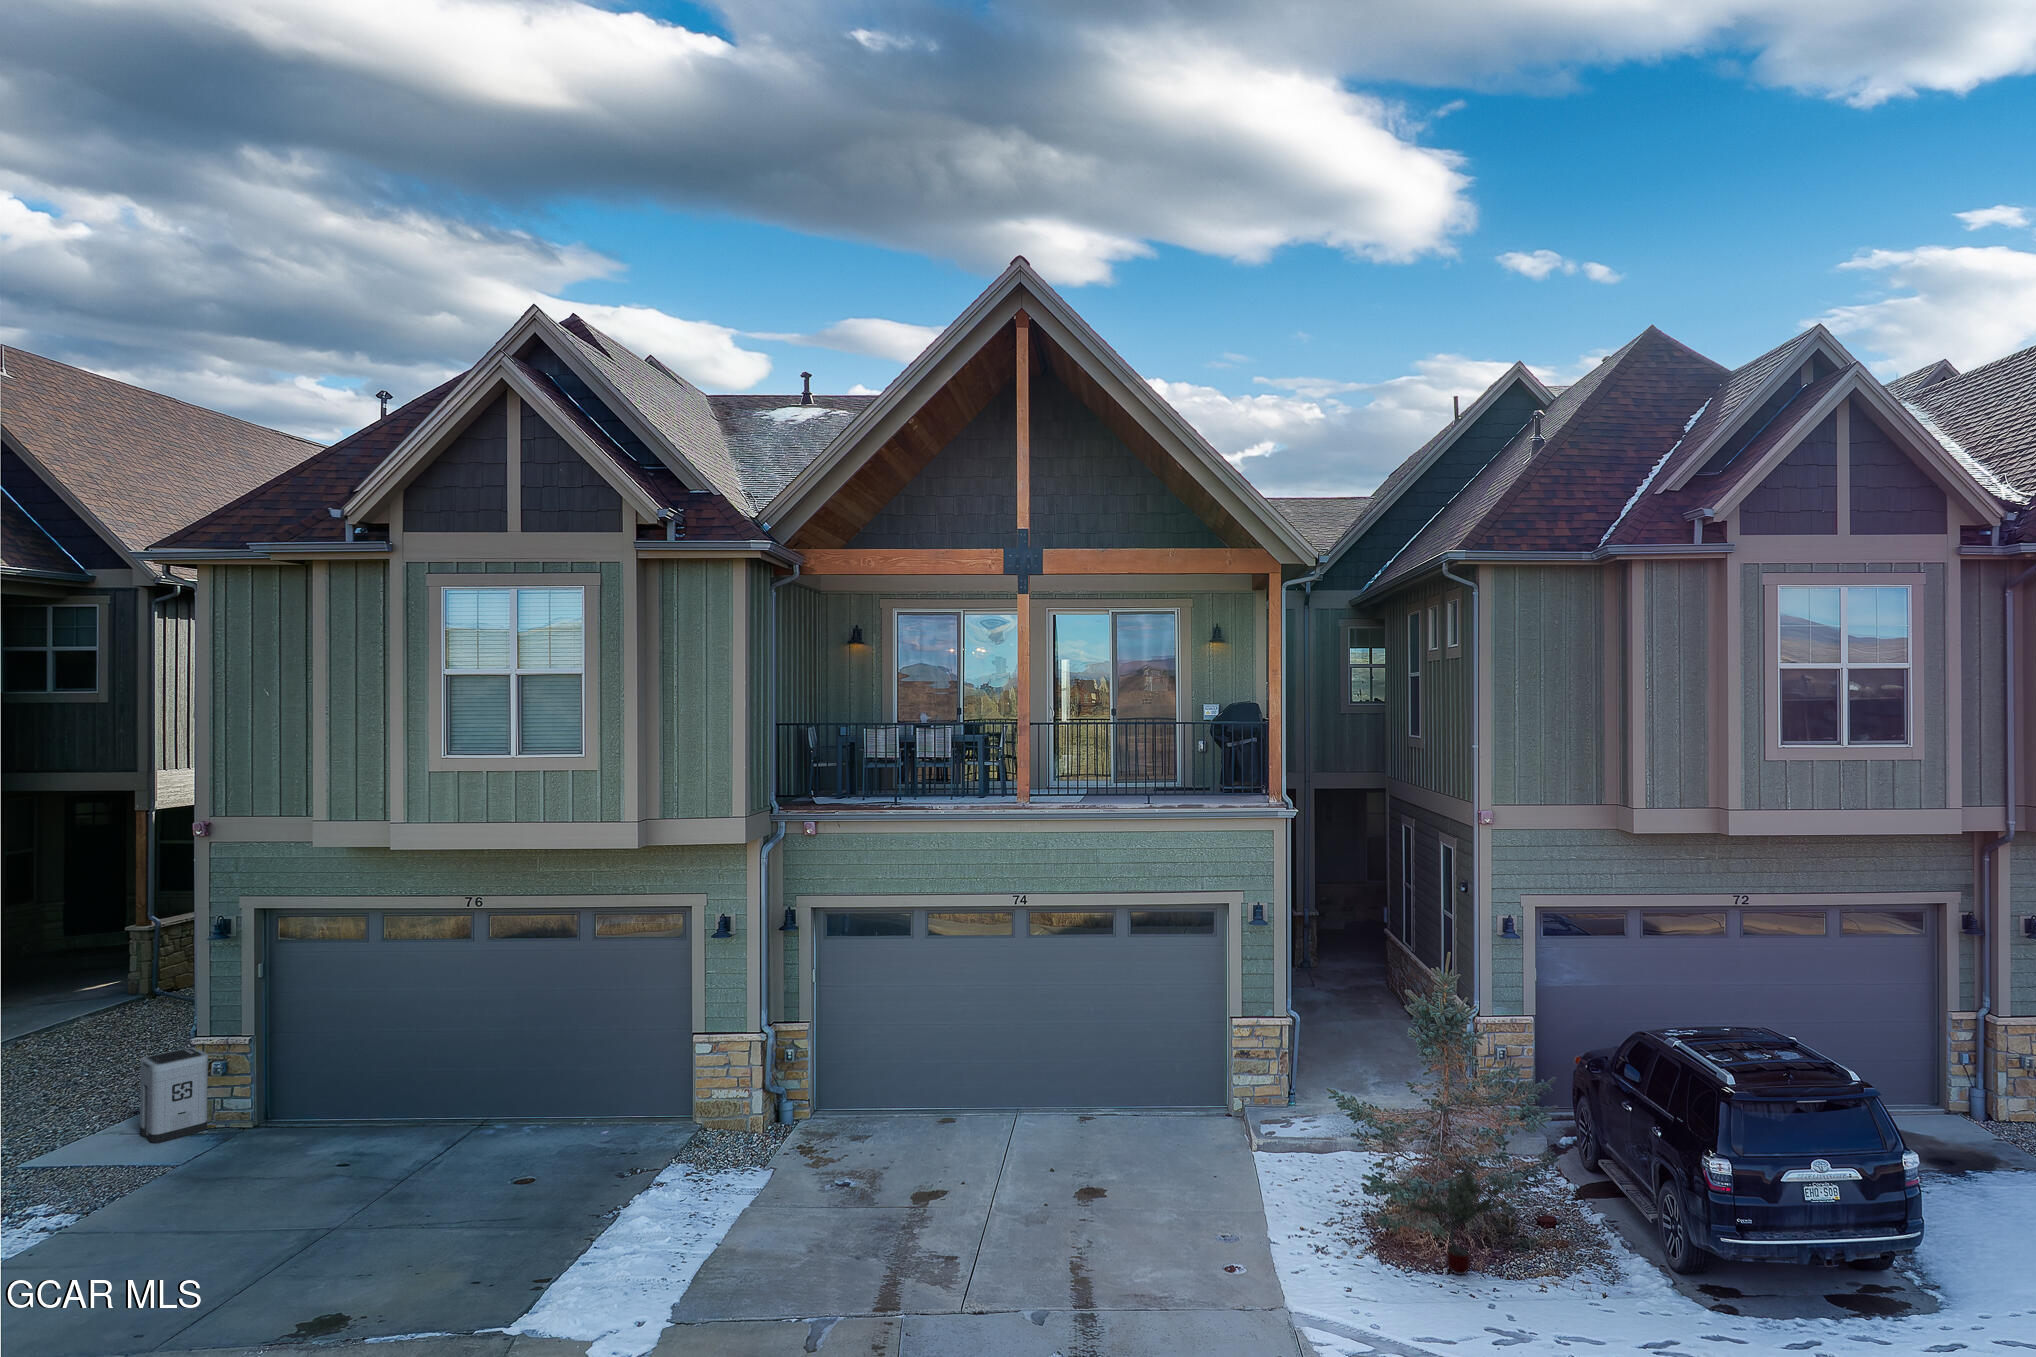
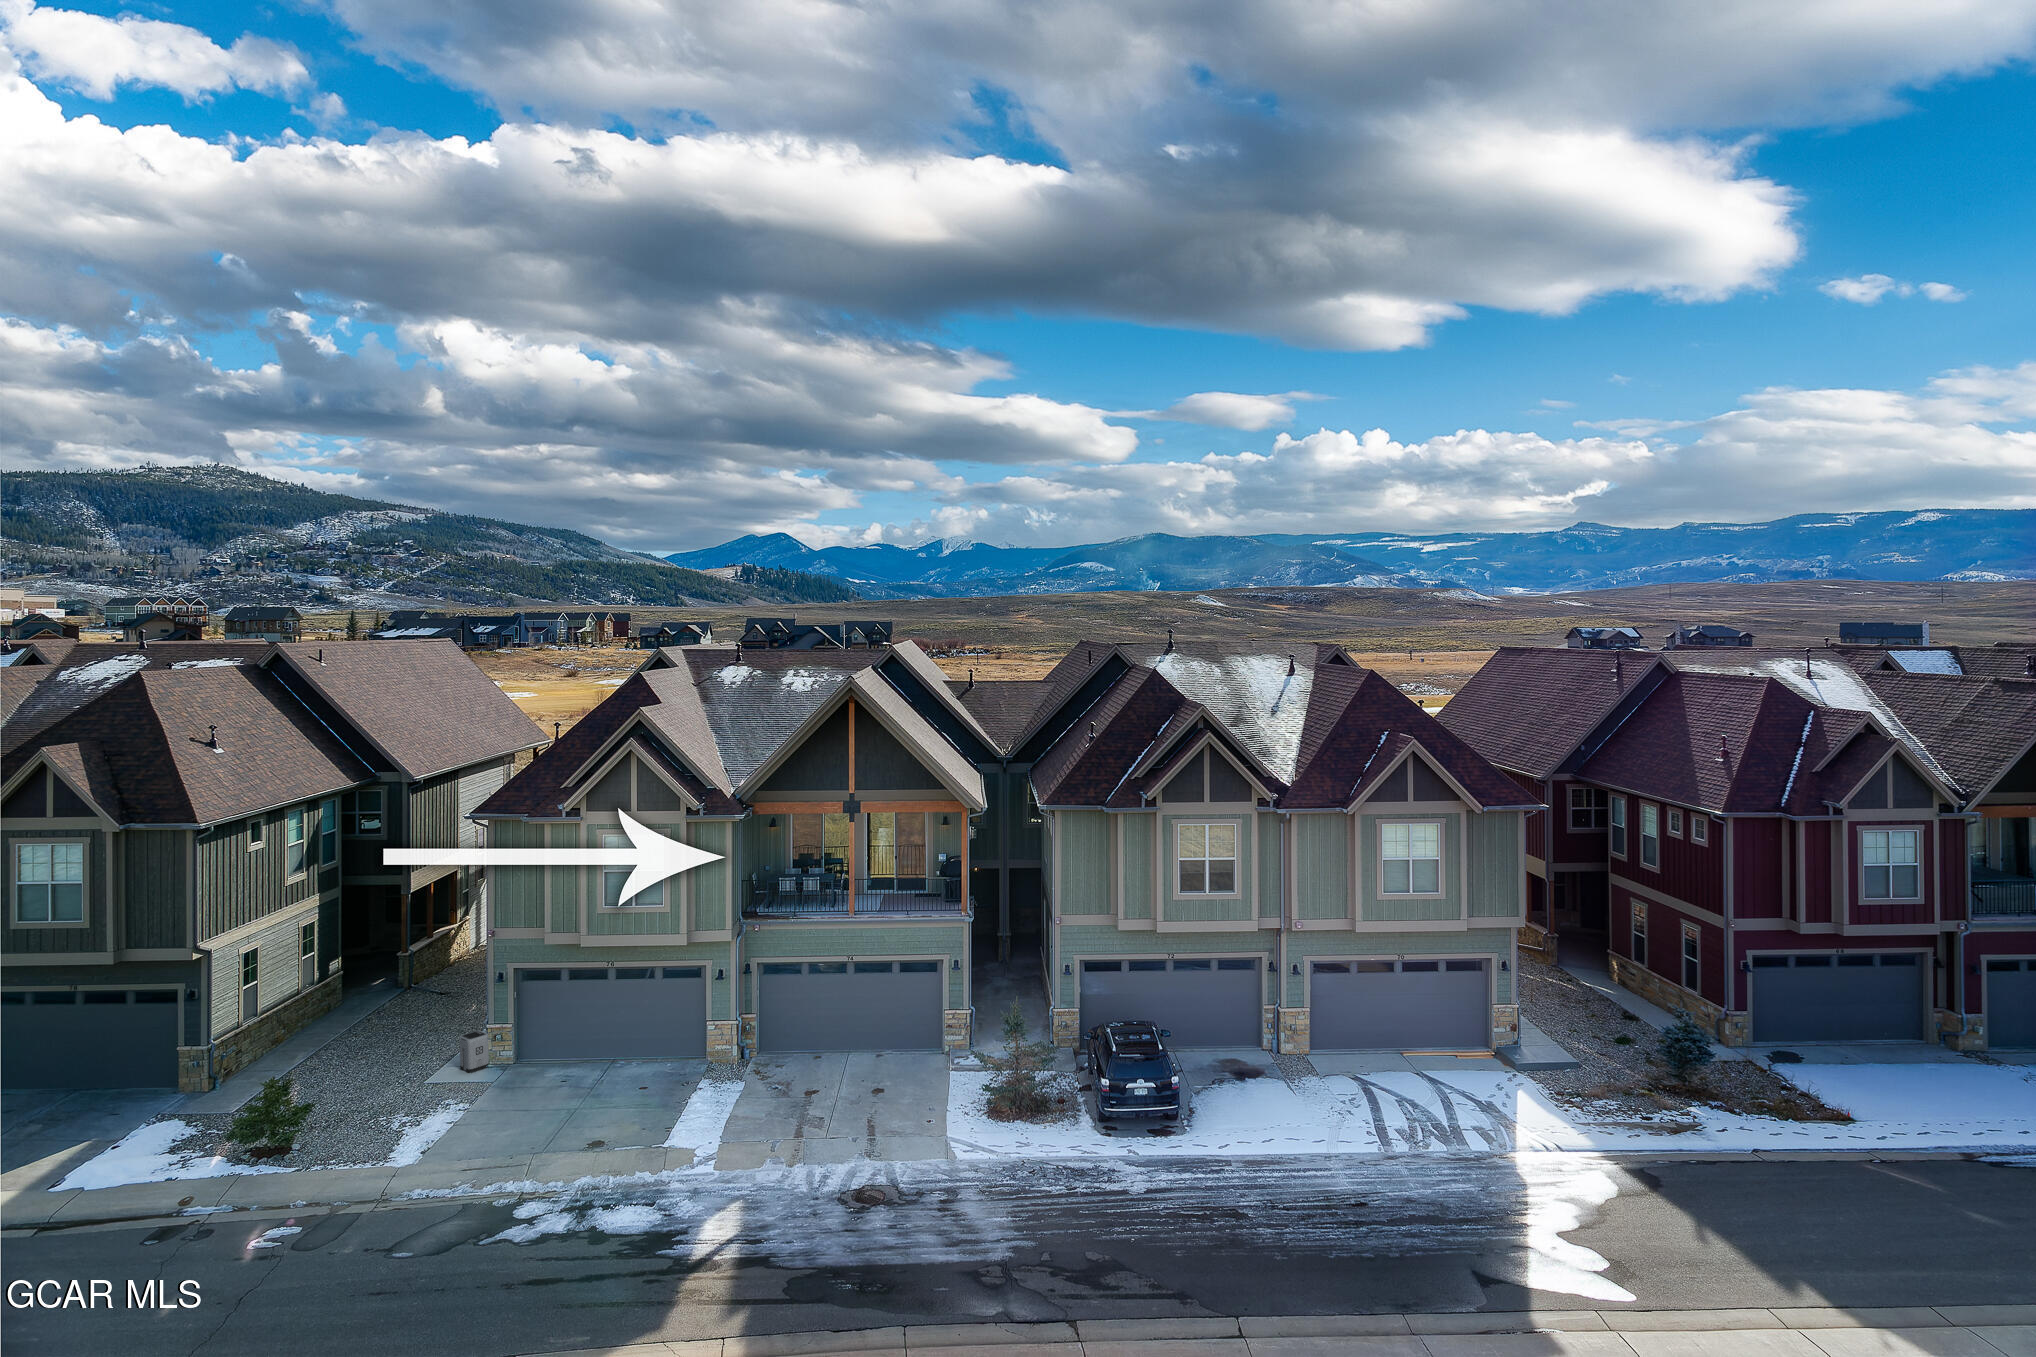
potted tree: present [1412,1159,1505,1275] -> none [977,1073,1009,1114]

